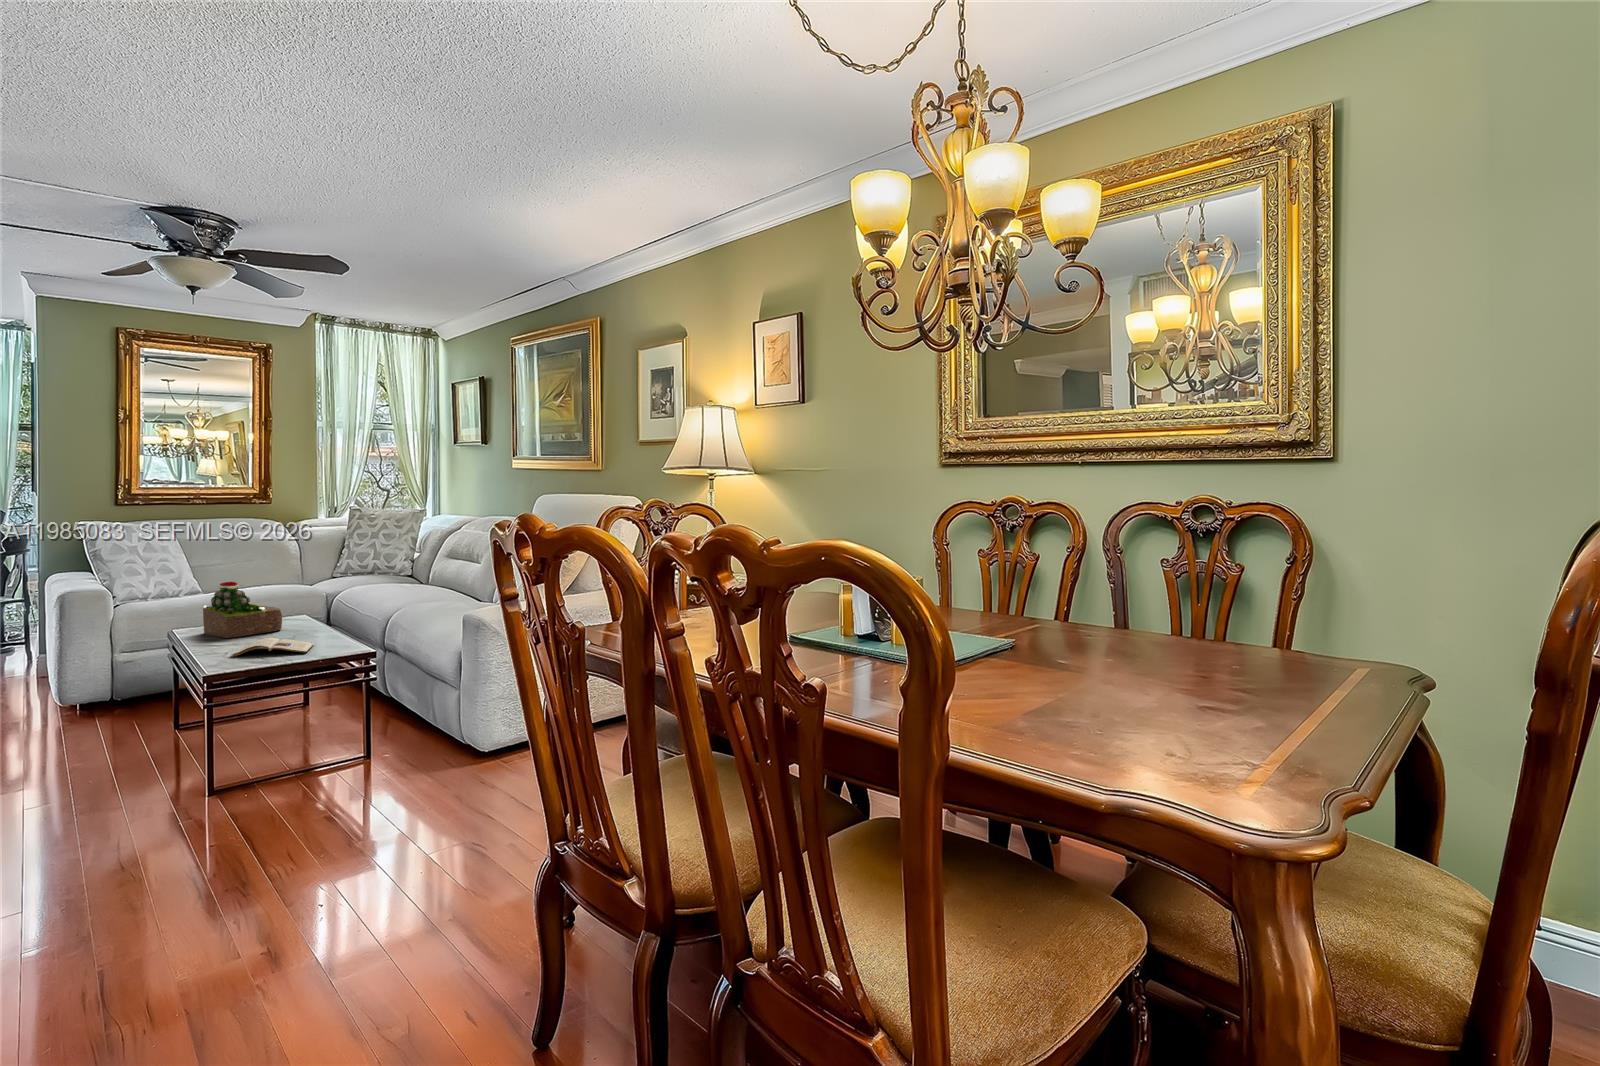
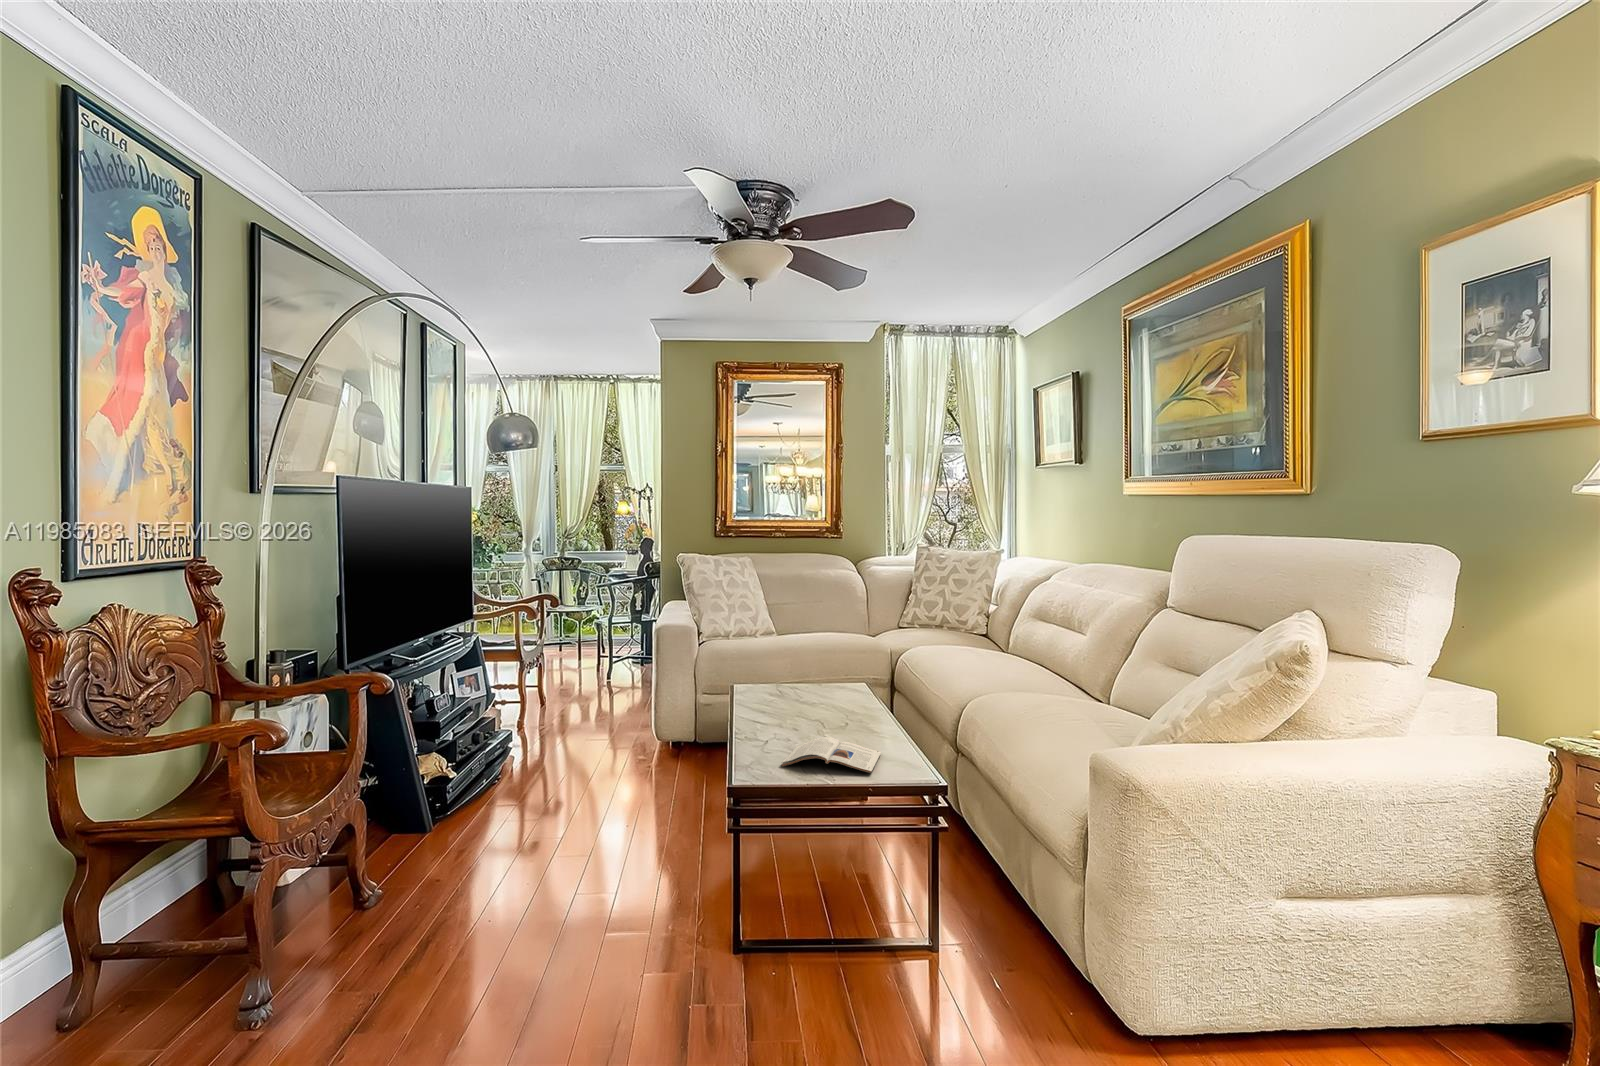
succulent plant: present [203,582,282,638] -> none [762,647,845,723]

